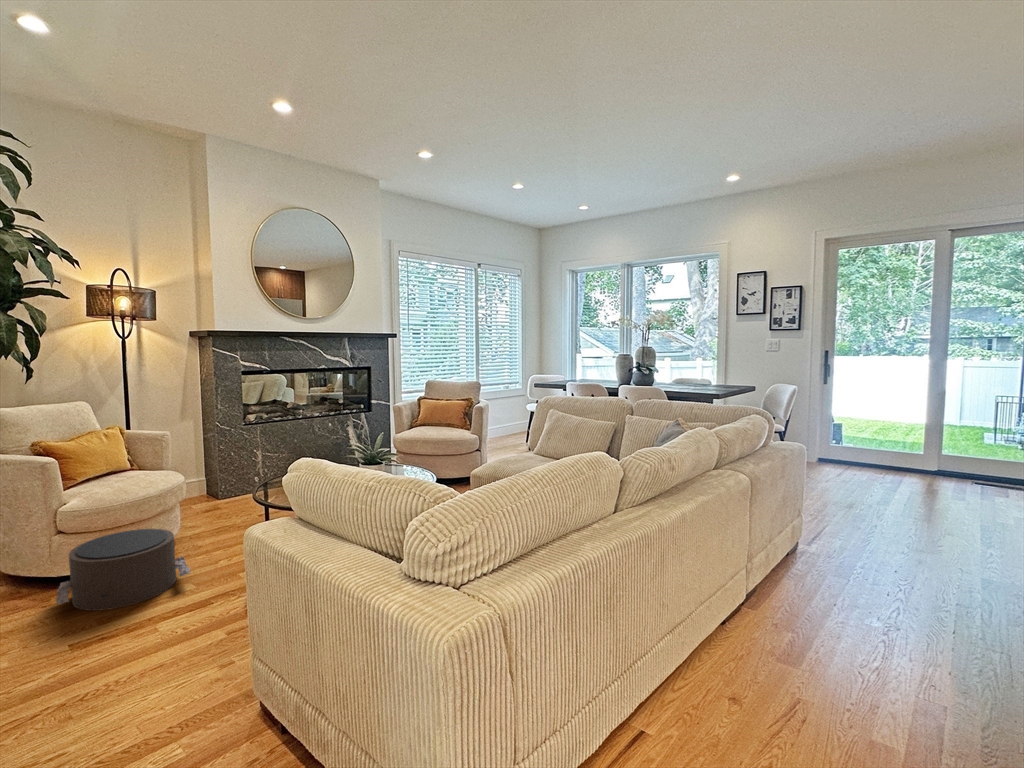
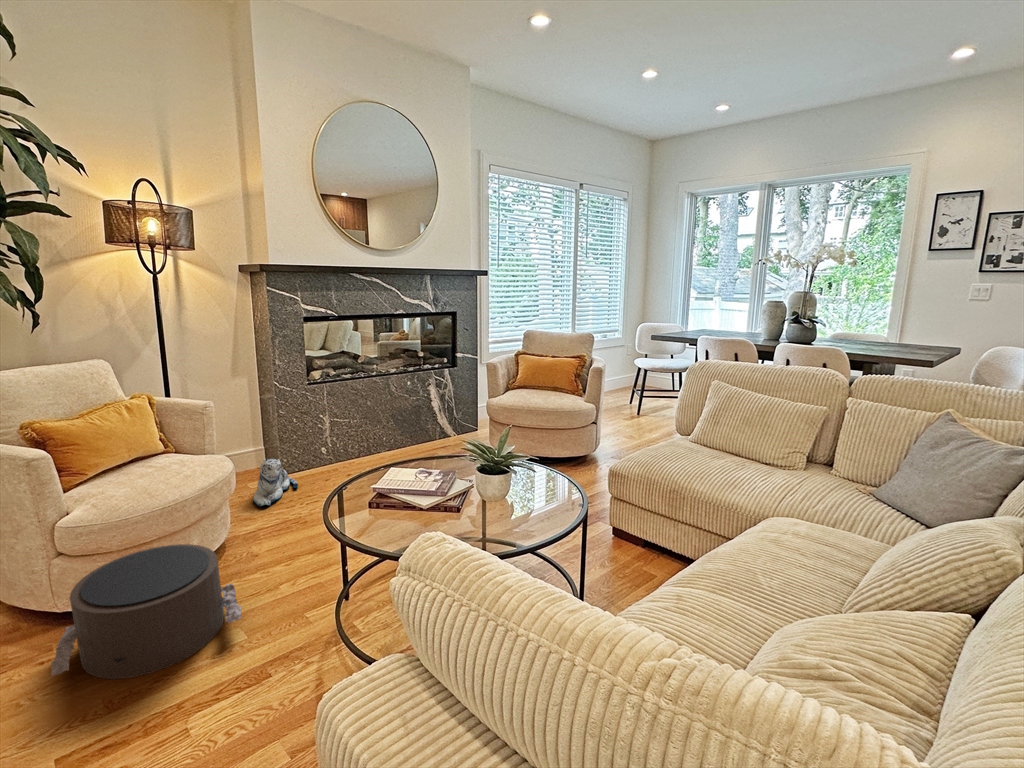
plush toy: none [196,482,234,520] -> present [254,459,298,507]

